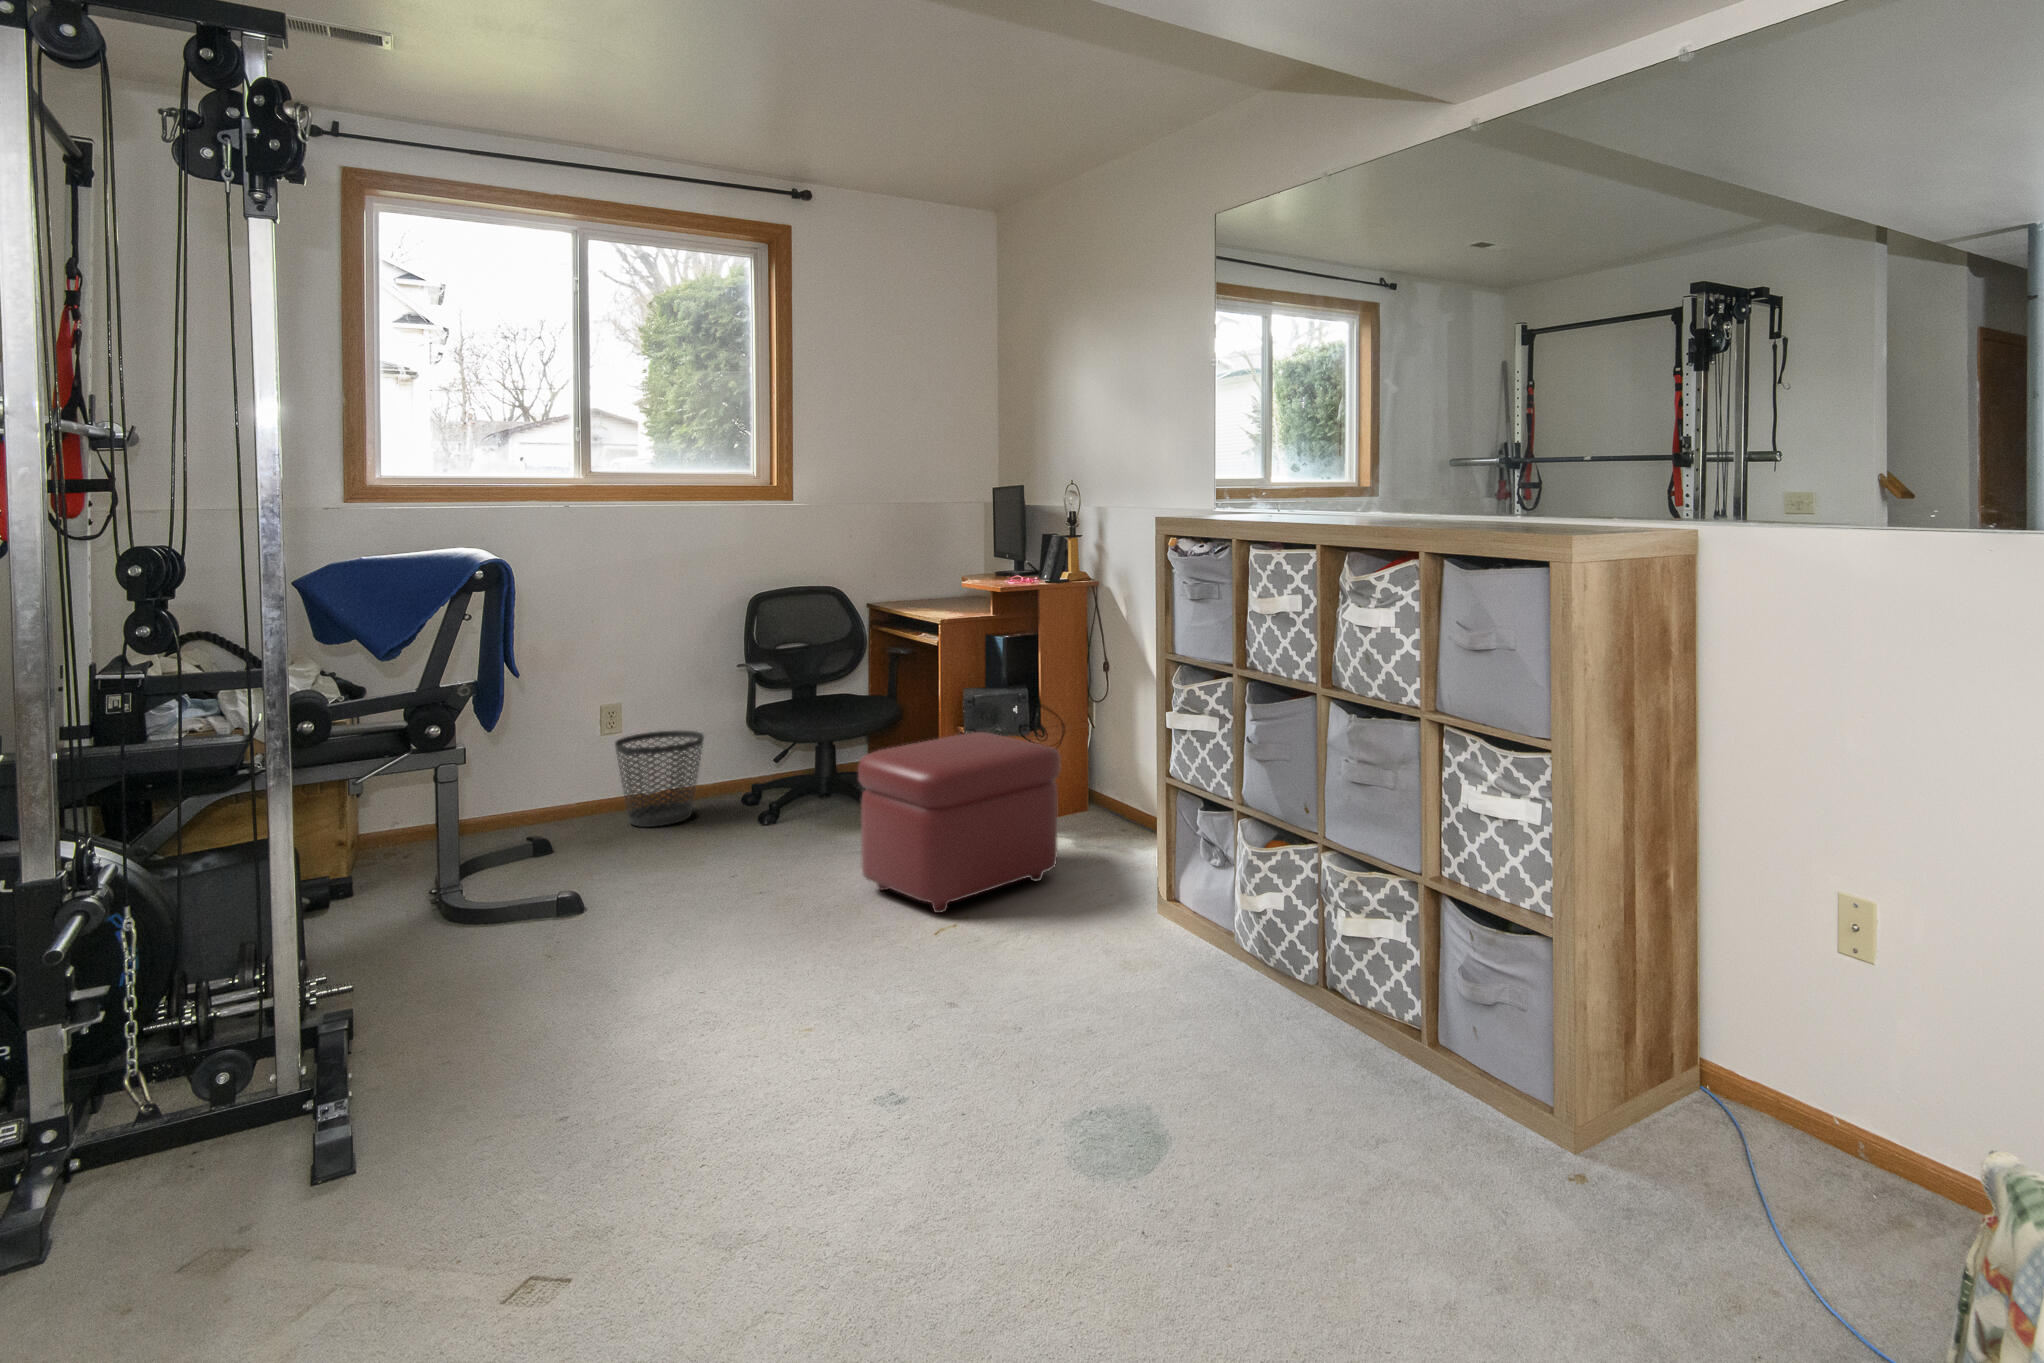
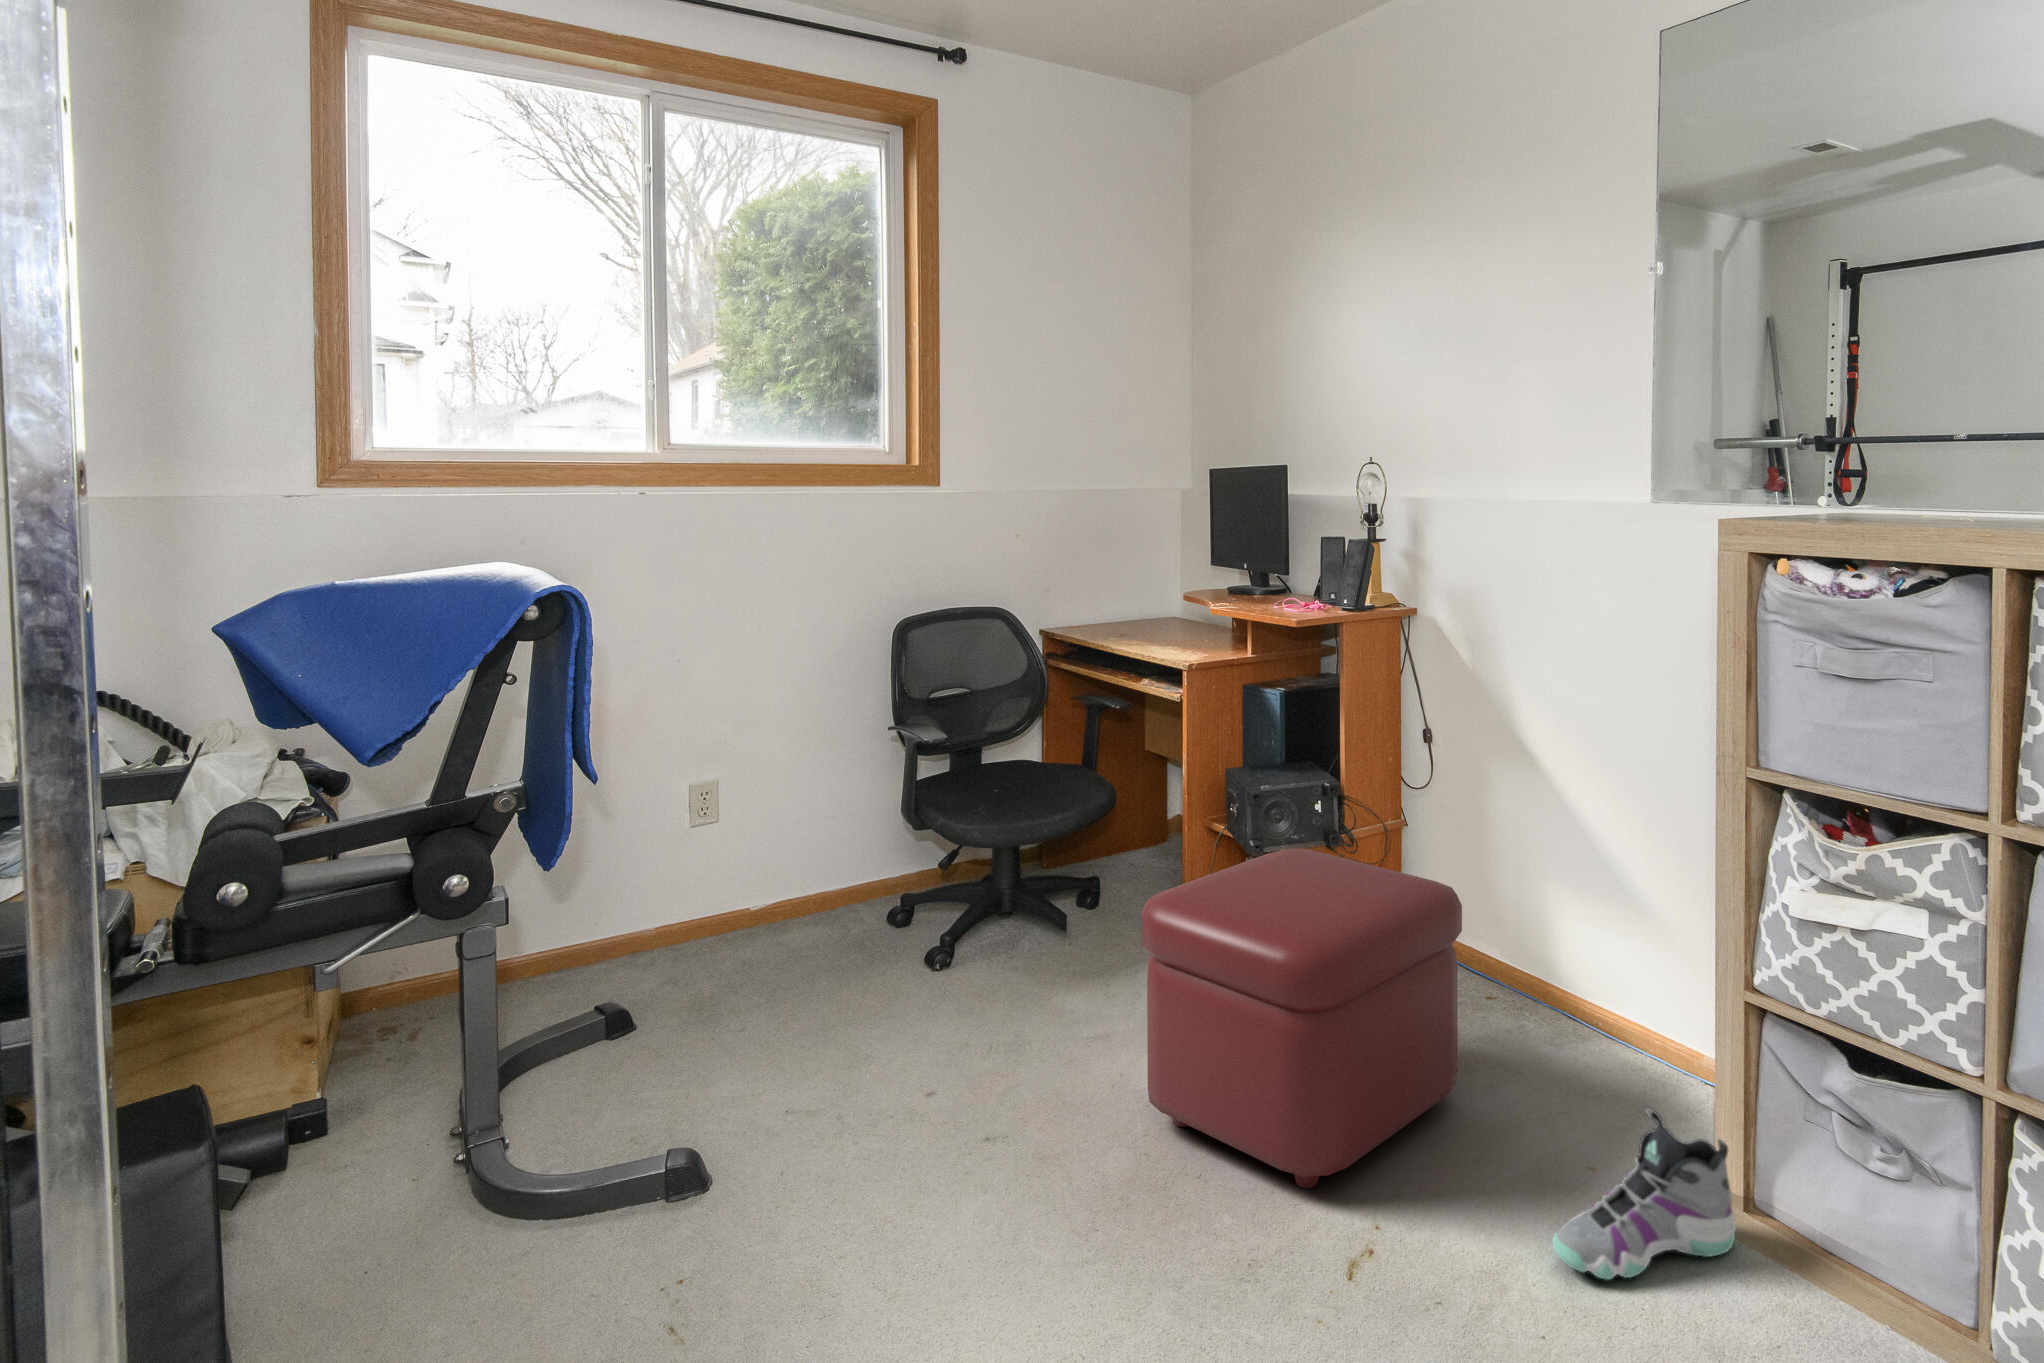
wastebasket: present [615,730,704,827] -> none [711,824,837,975]
sneaker: none [1051,855,1162,942] -> present [1553,1108,1736,1280]

